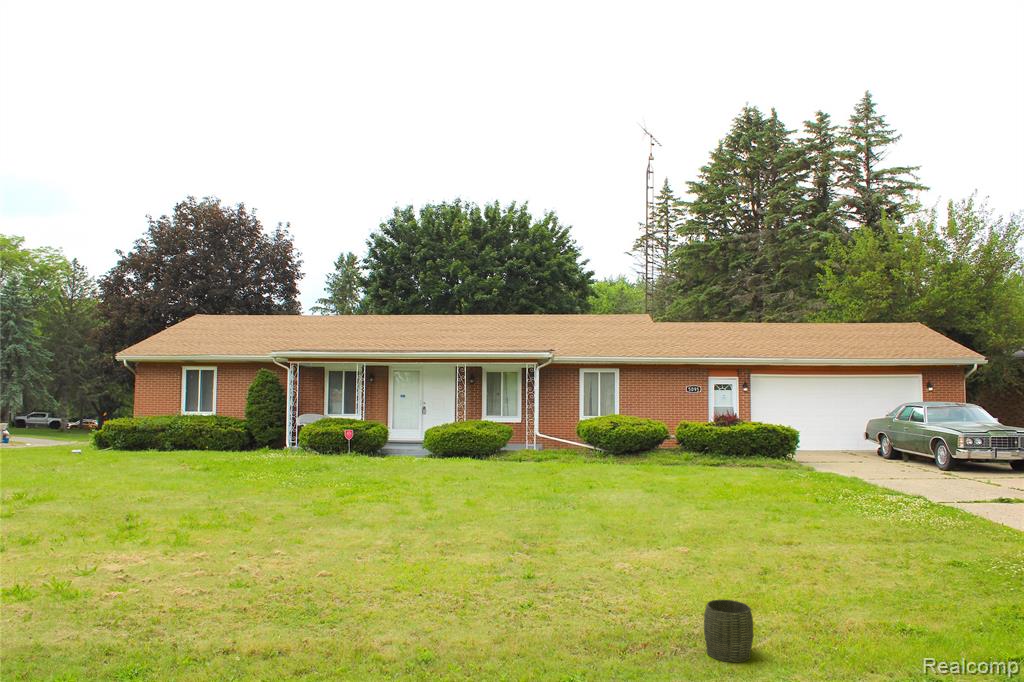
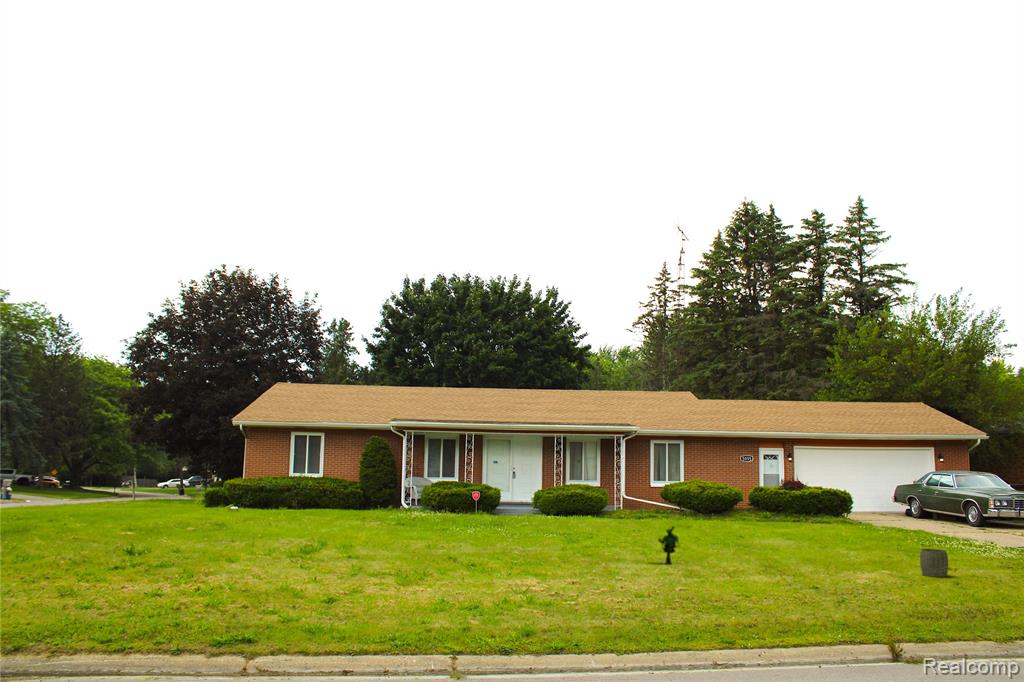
decorative plant: none [269,546,309,612] -> present [659,527,678,564]

